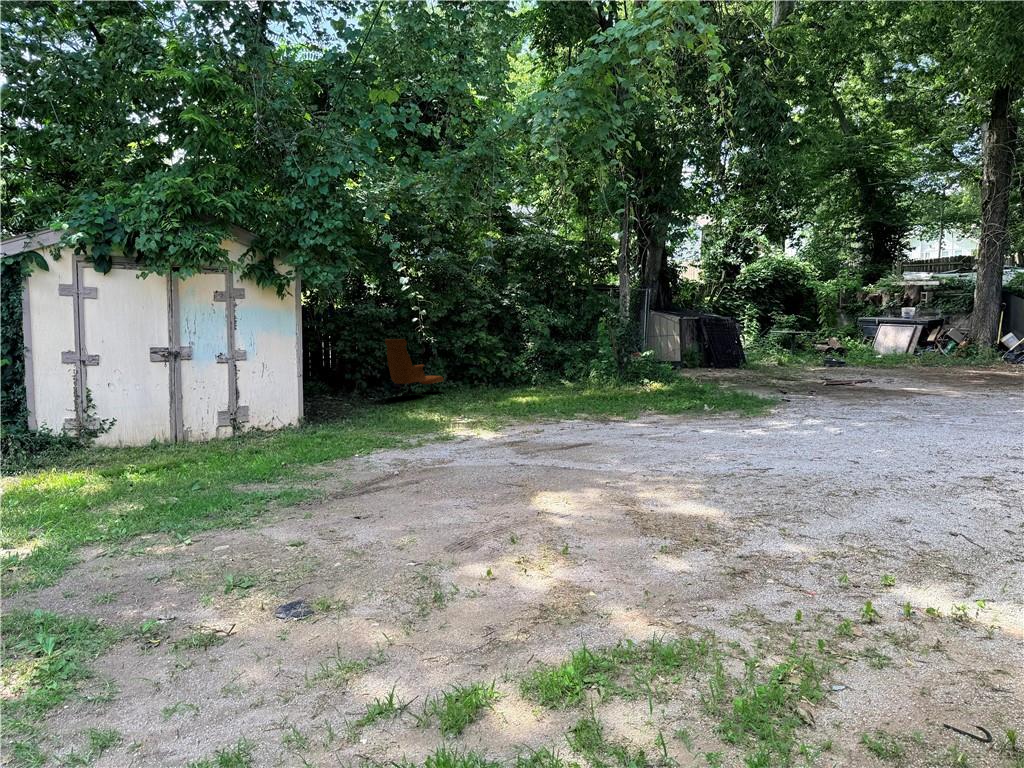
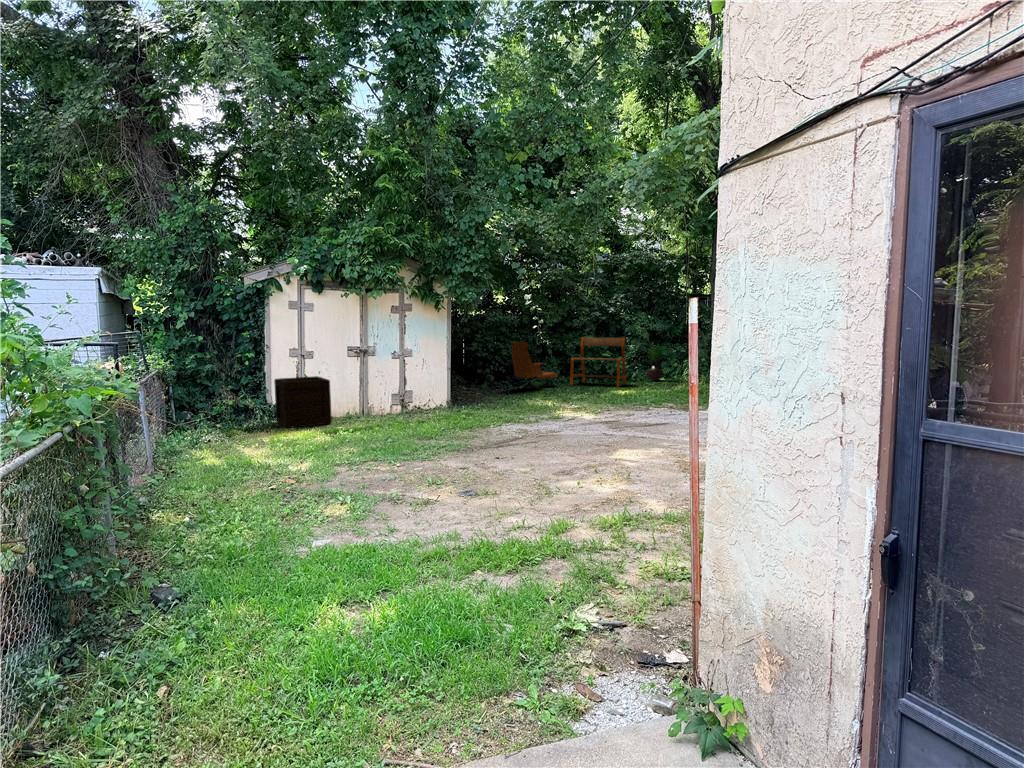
bench: none [459,332,526,392] -> present [570,337,627,387]
potted tree: none [547,338,572,383] -> present [646,346,666,381]
wooden crate: none [33,390,123,468] -> present [274,376,332,428]

